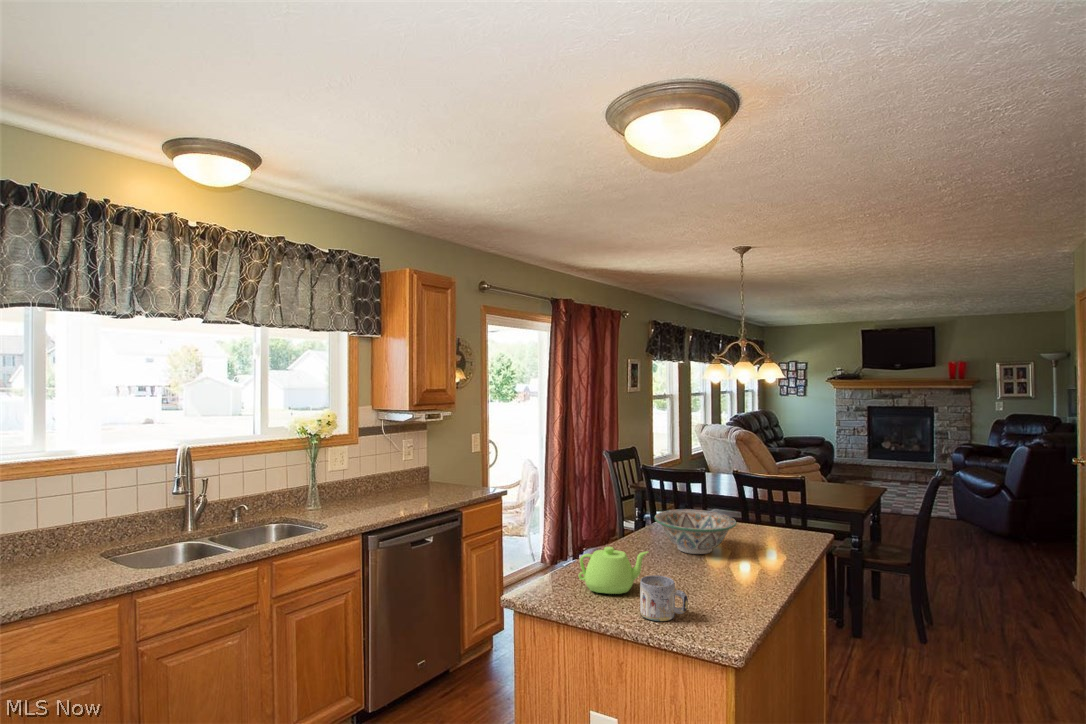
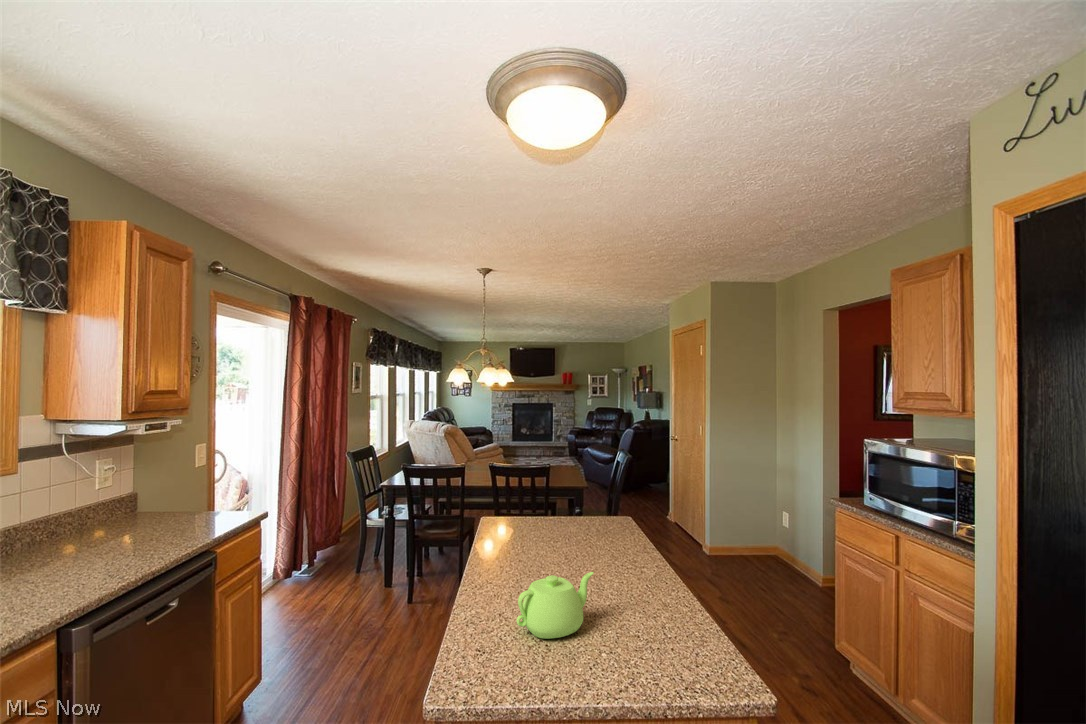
decorative bowl: present [655,509,736,554] -> none [519,508,600,556]
mug: present [640,575,688,621] -> none [627,602,683,662]

